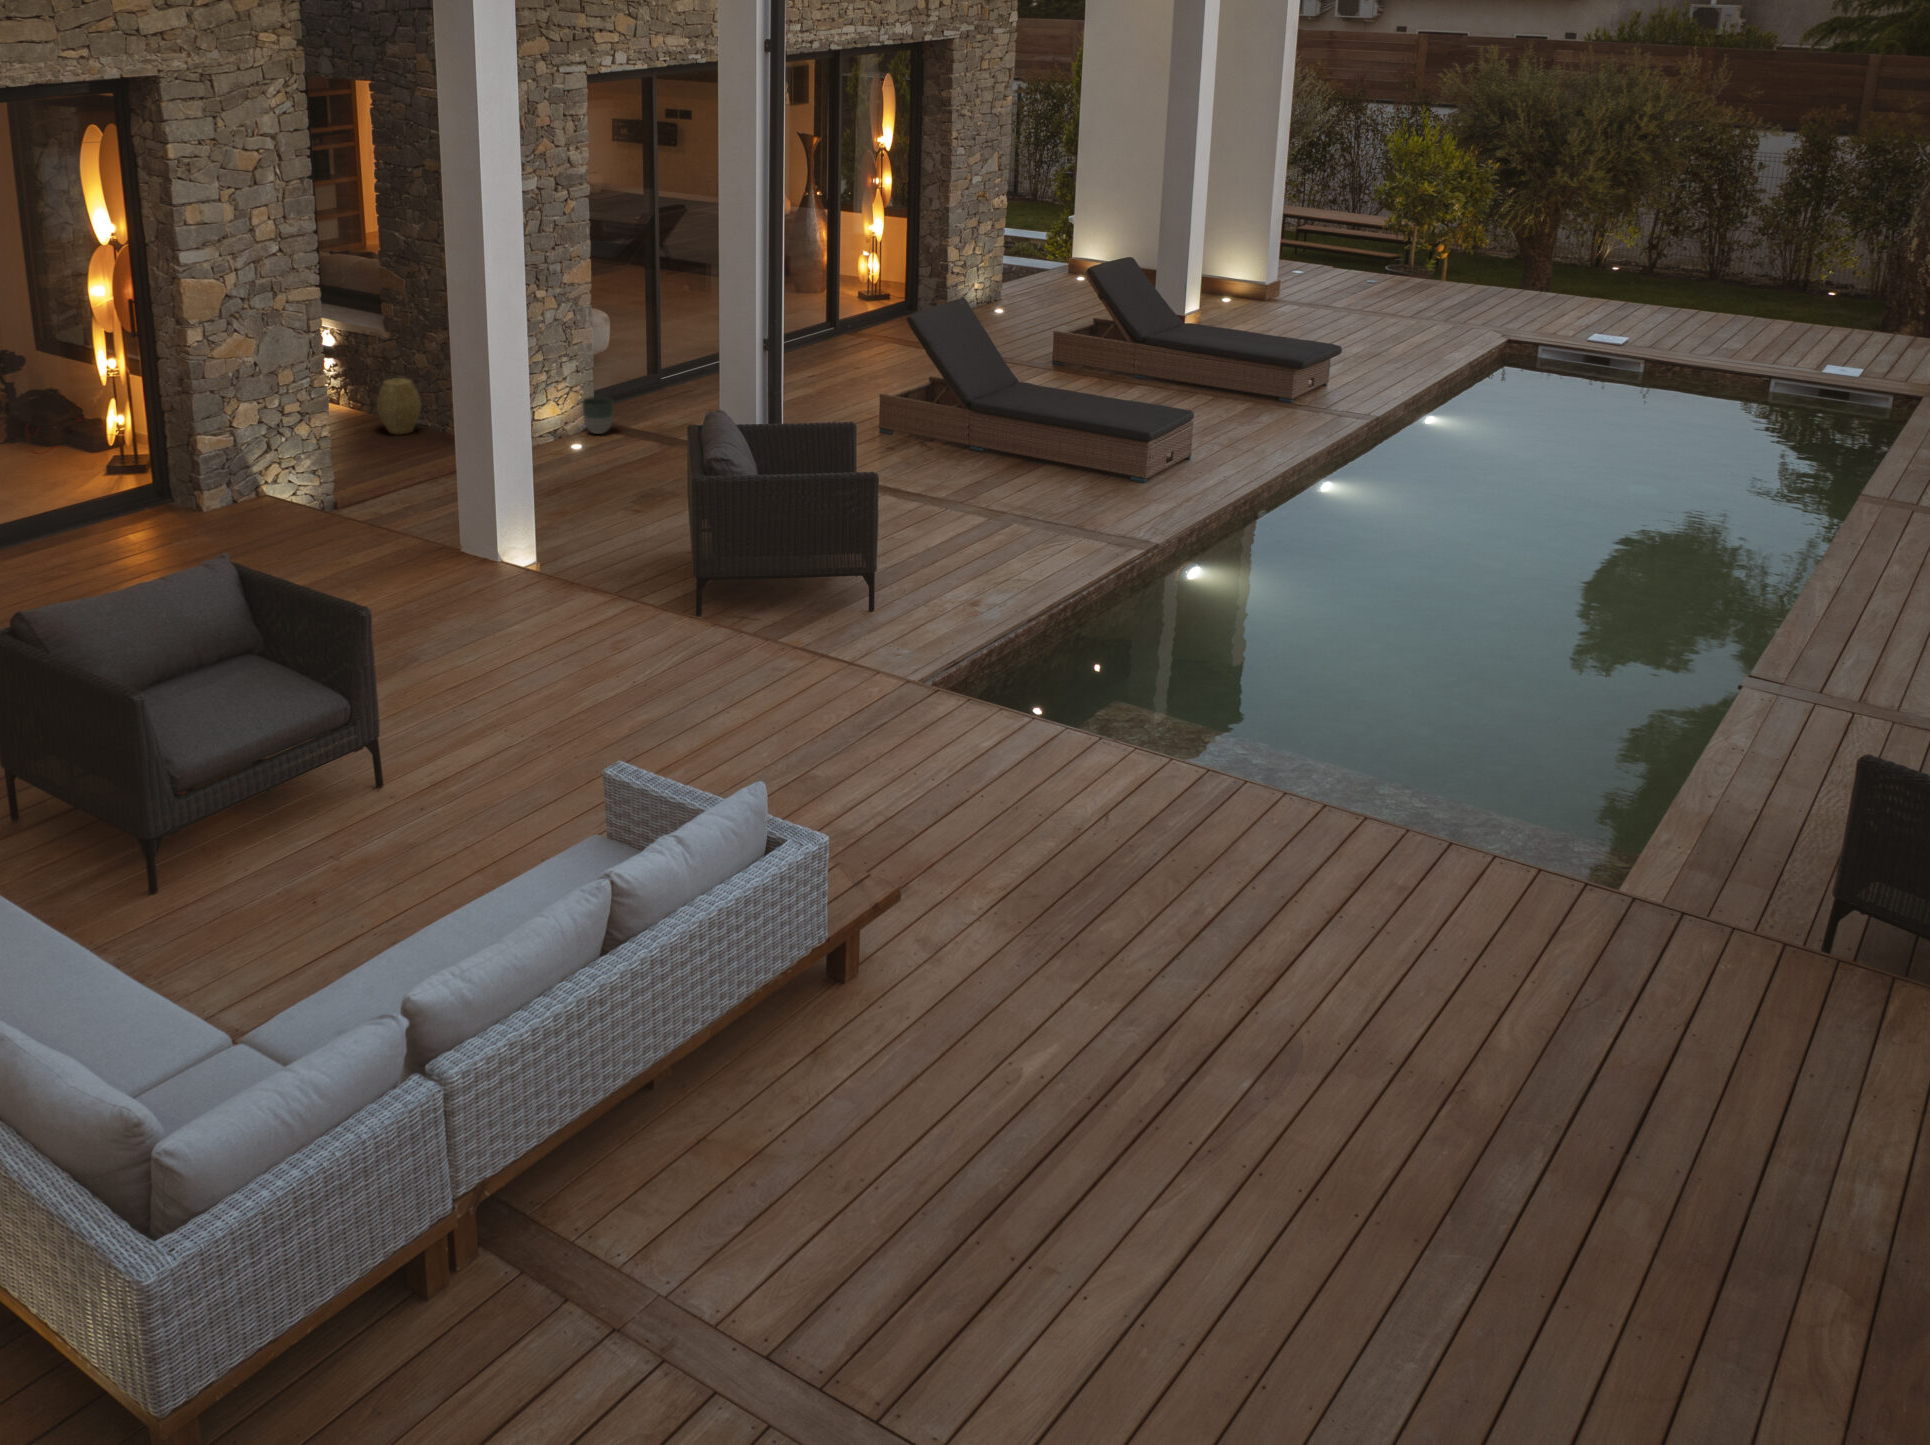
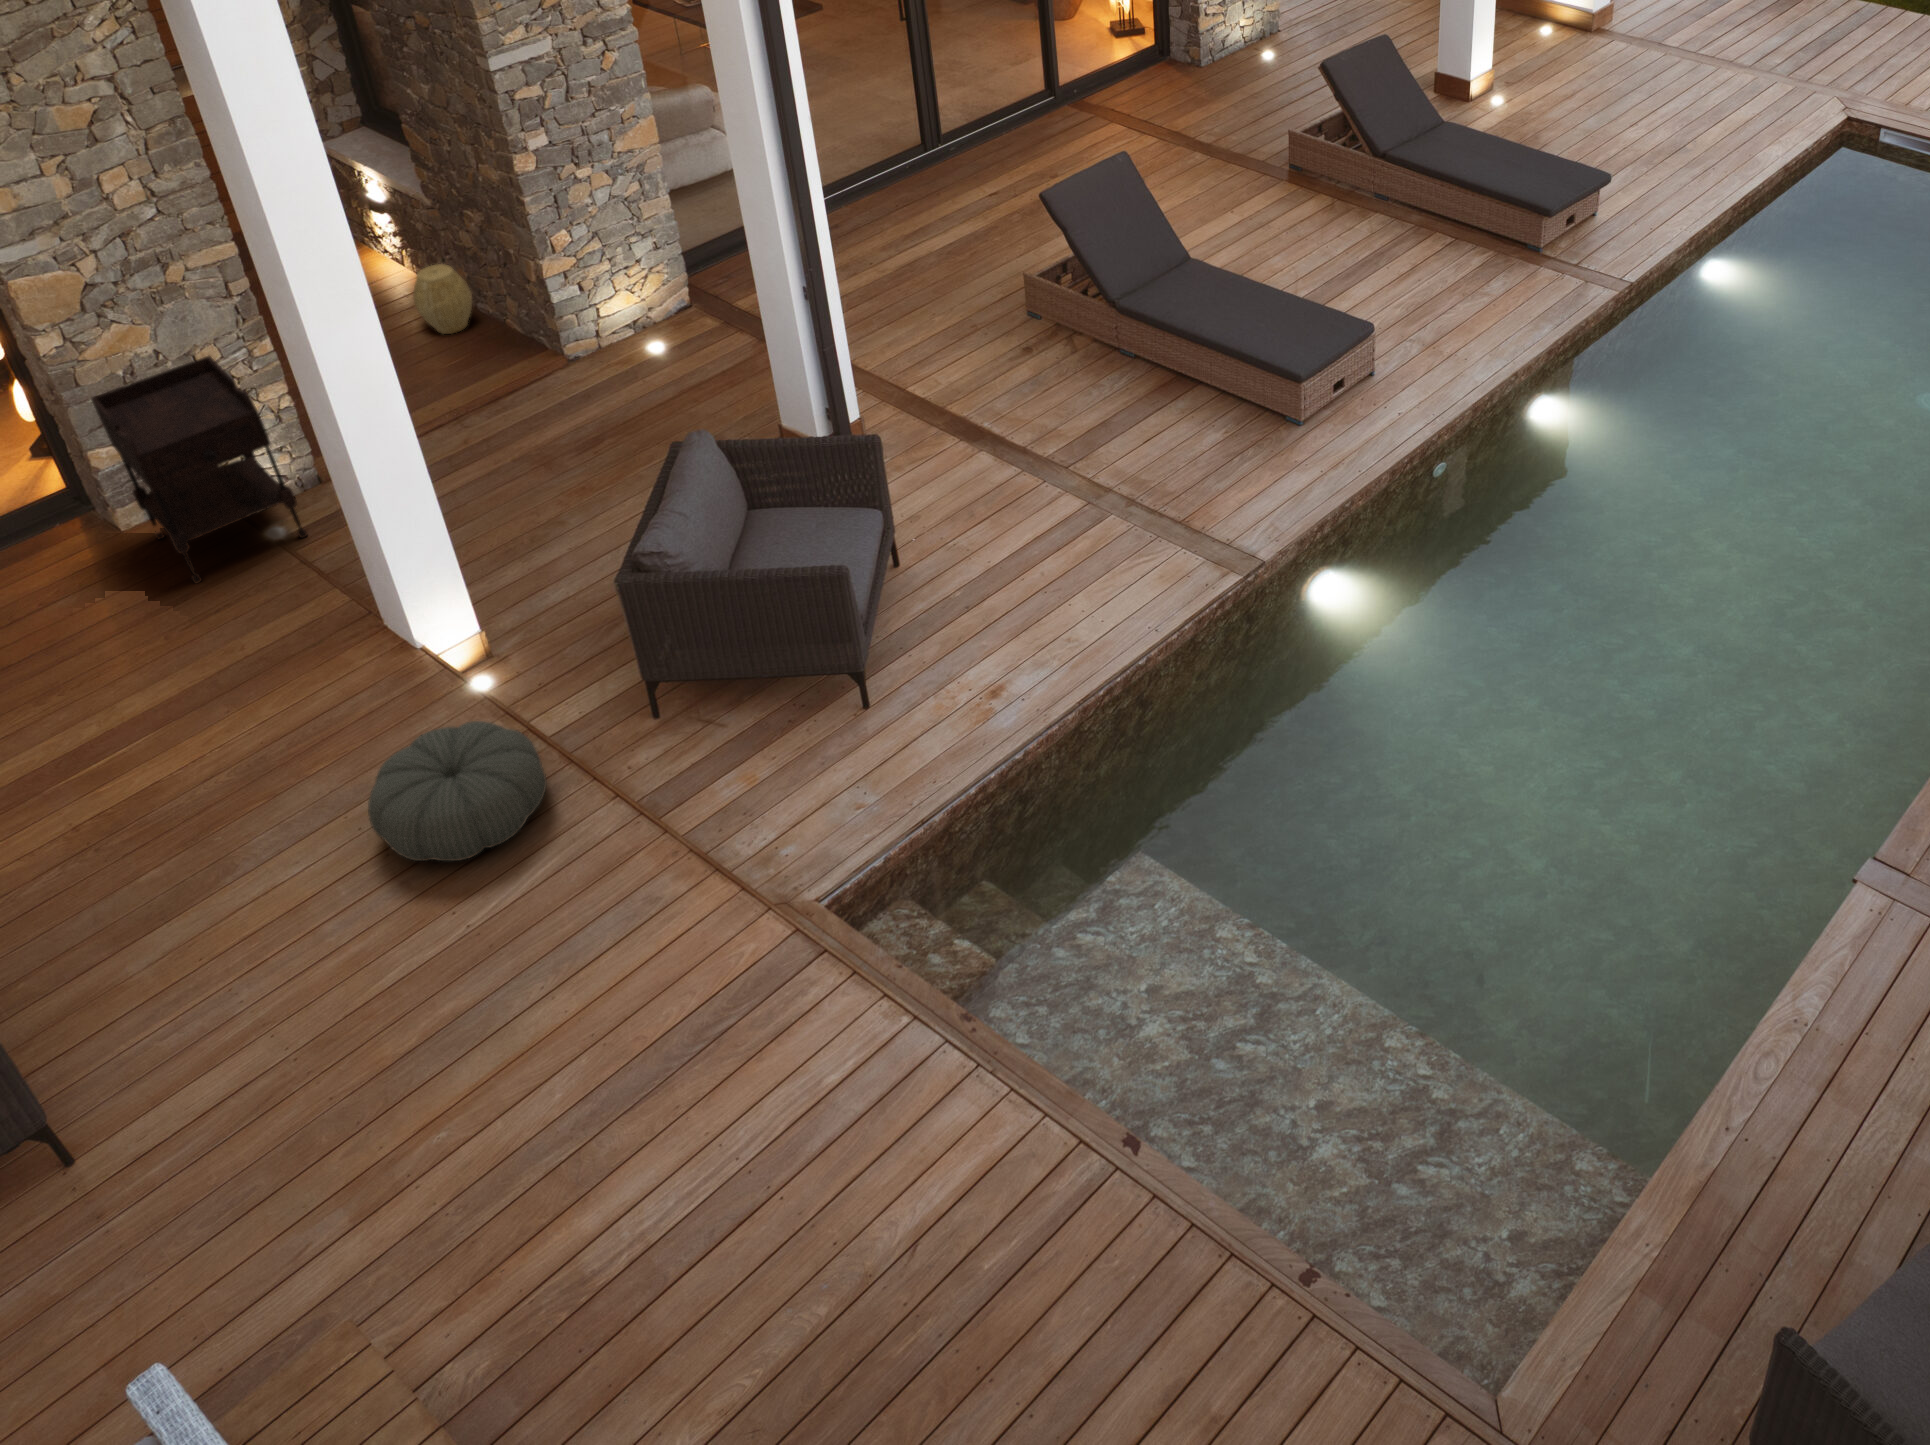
side table: none [208,374,348,544] -> present [91,356,307,583]
planter: present [582,397,613,434] -> none [660,286,702,333]
pouf: none [504,577,639,665] -> present [368,721,547,861]

